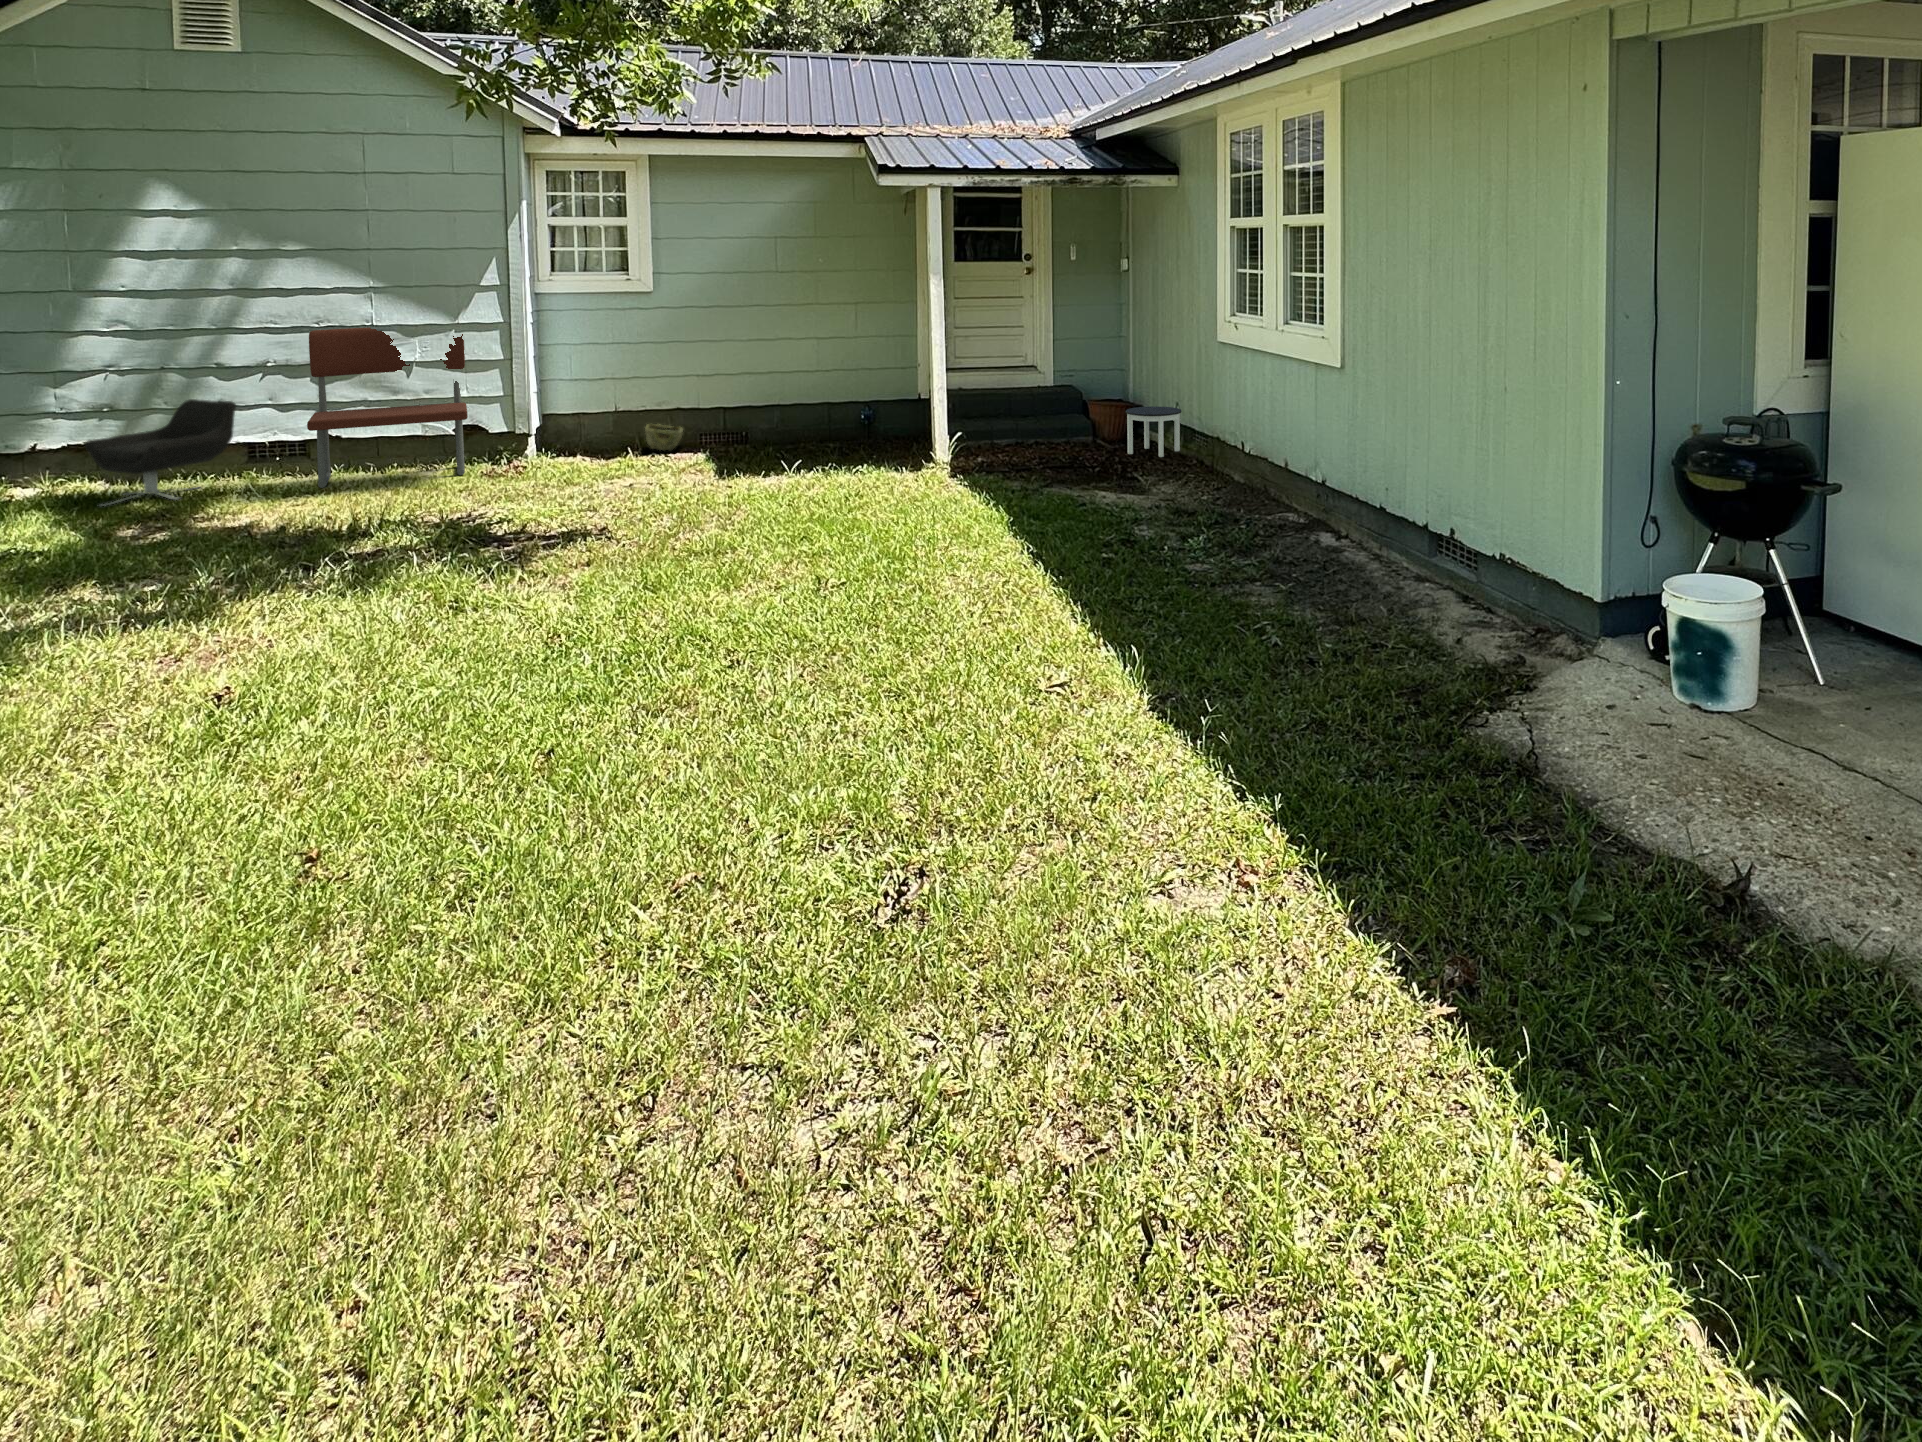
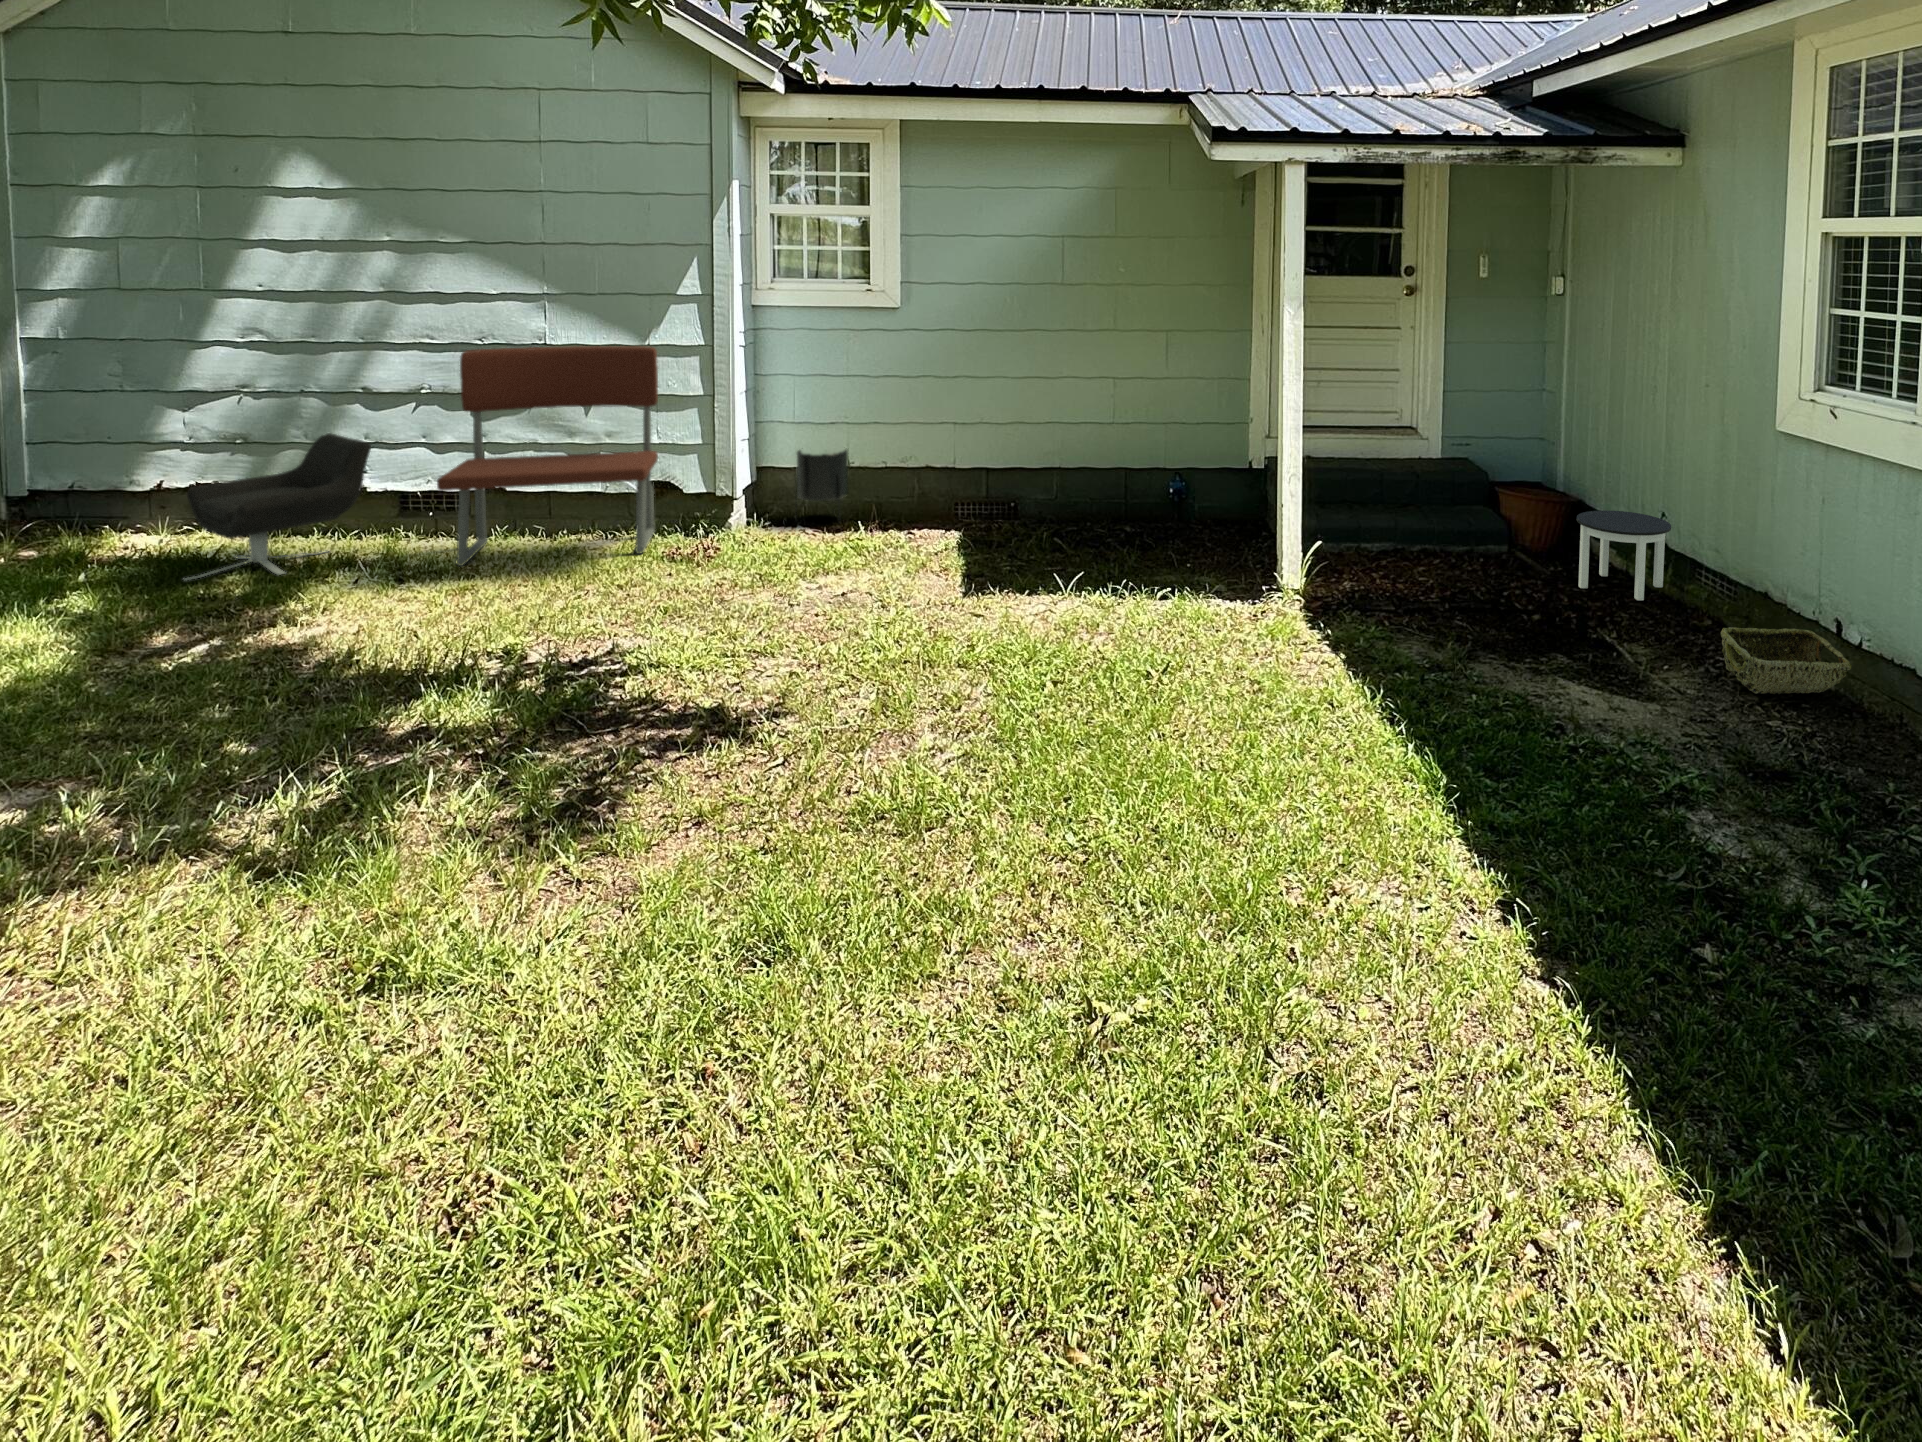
planter: none [571,398,614,455] -> present [796,448,848,514]
woven basket: present [645,424,683,450] -> present [1721,628,1852,694]

